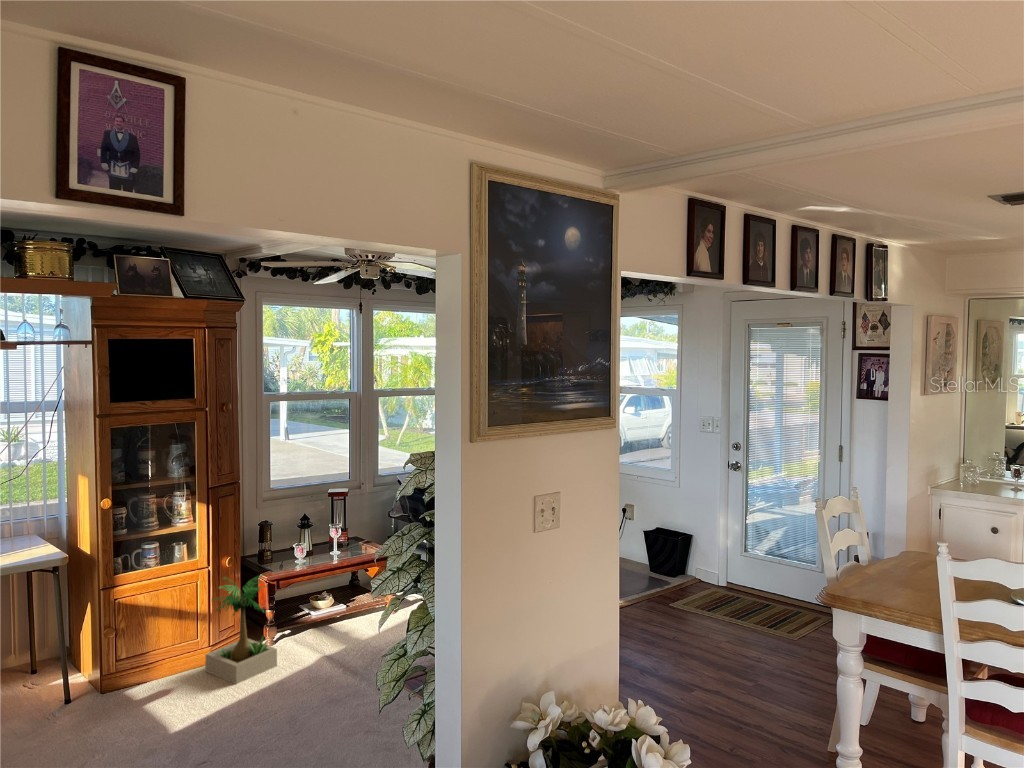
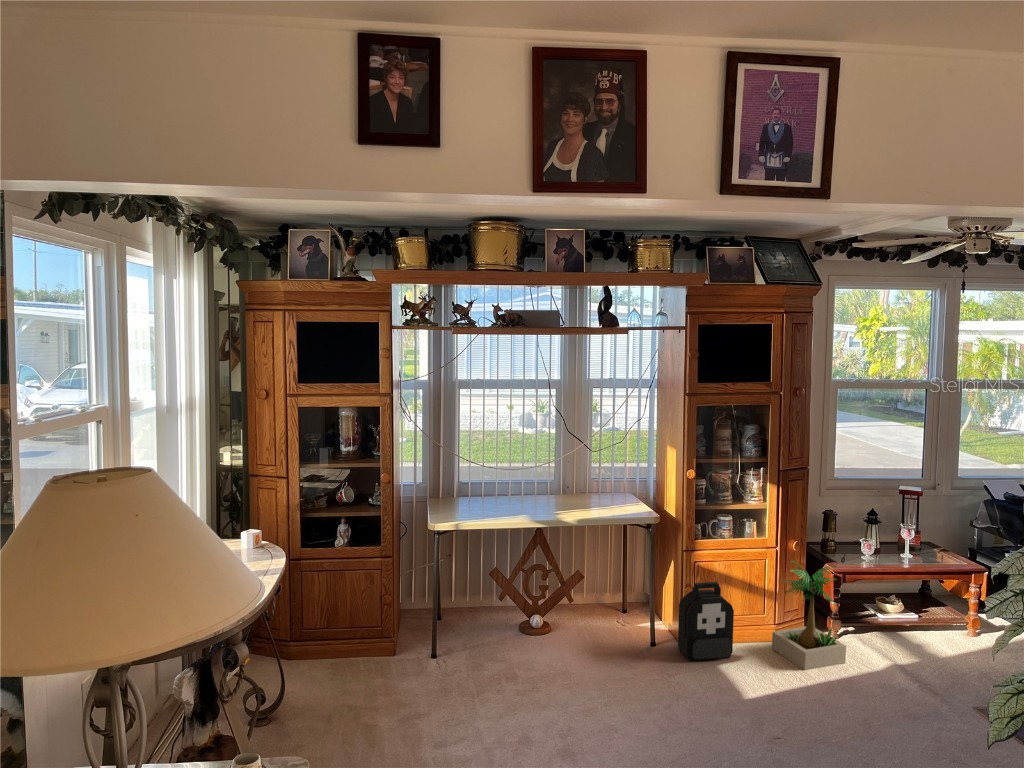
backpack: none [94,616,160,711] -> present [678,582,734,661]

